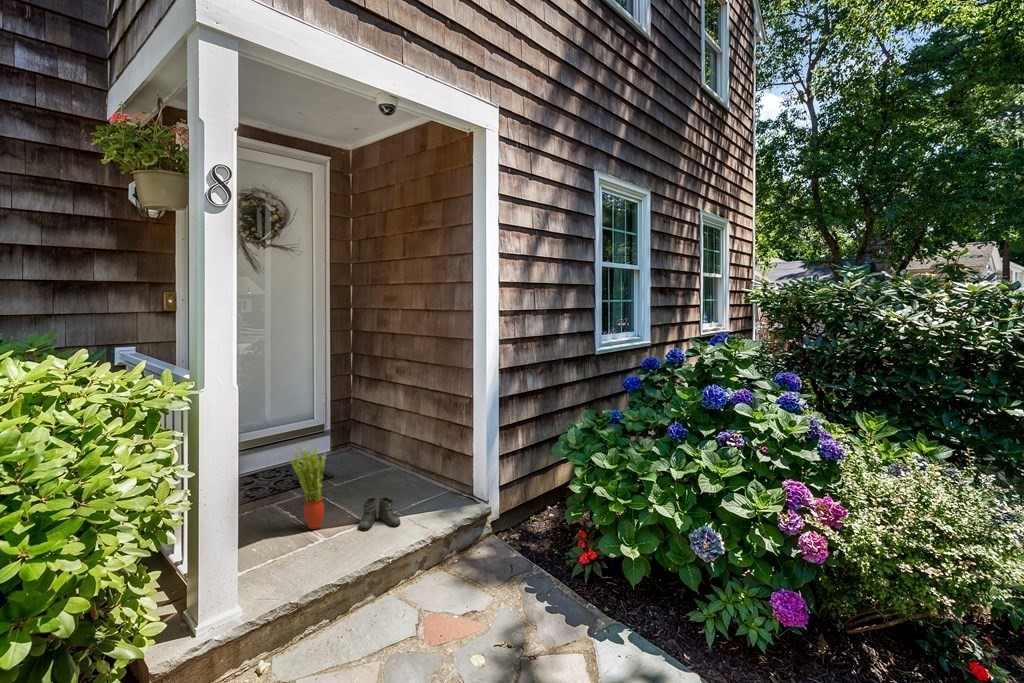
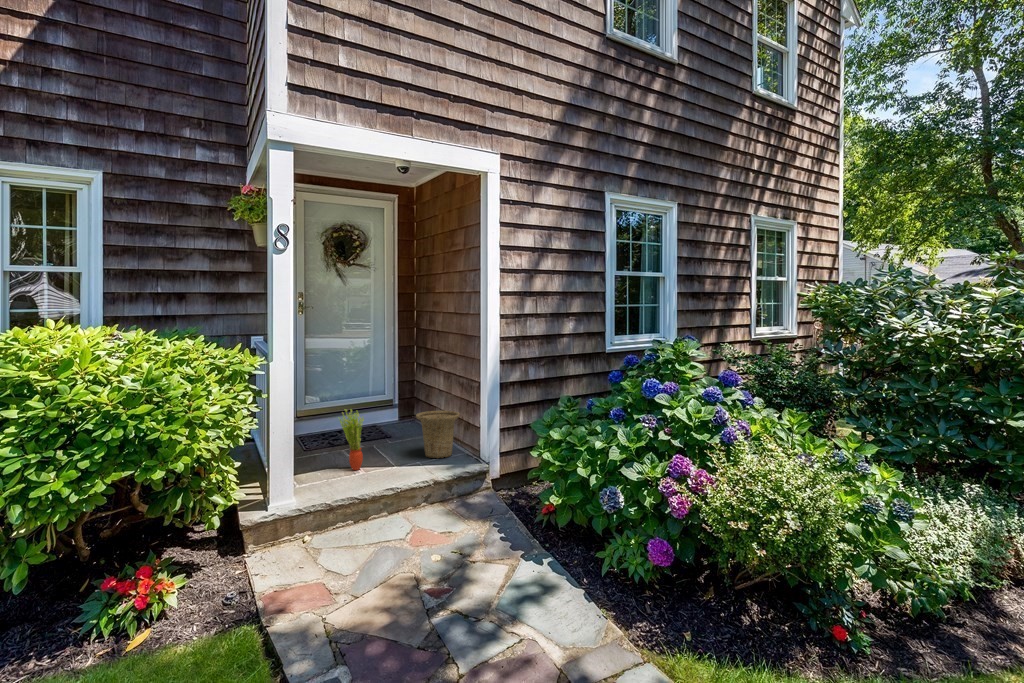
basket: none [388,433,446,498] -> present [416,411,460,458]
boots: present [358,497,401,530] -> none [384,452,416,473]

